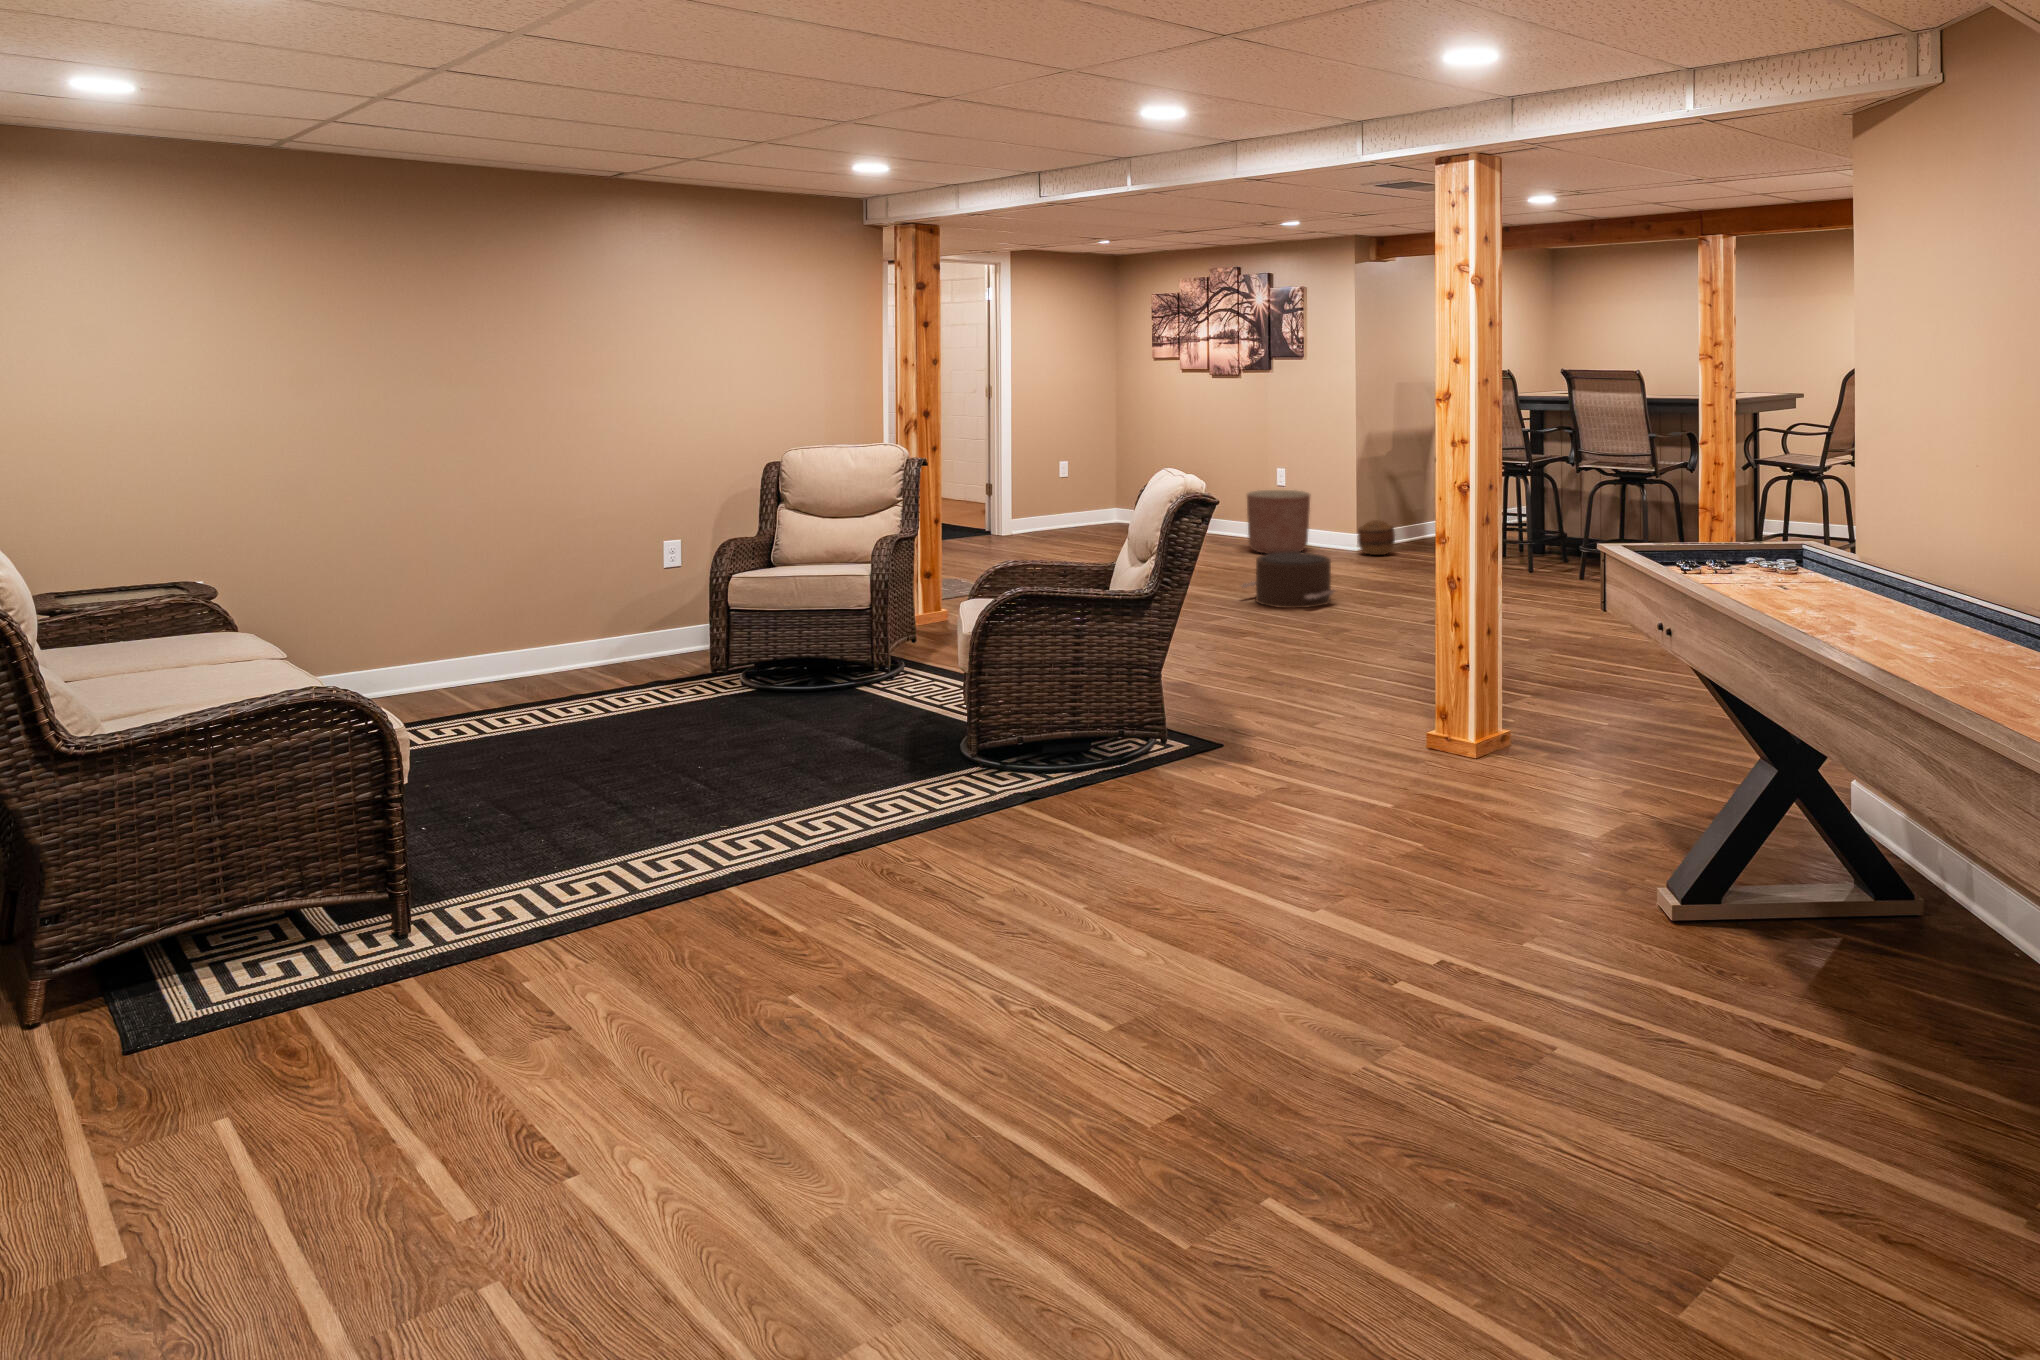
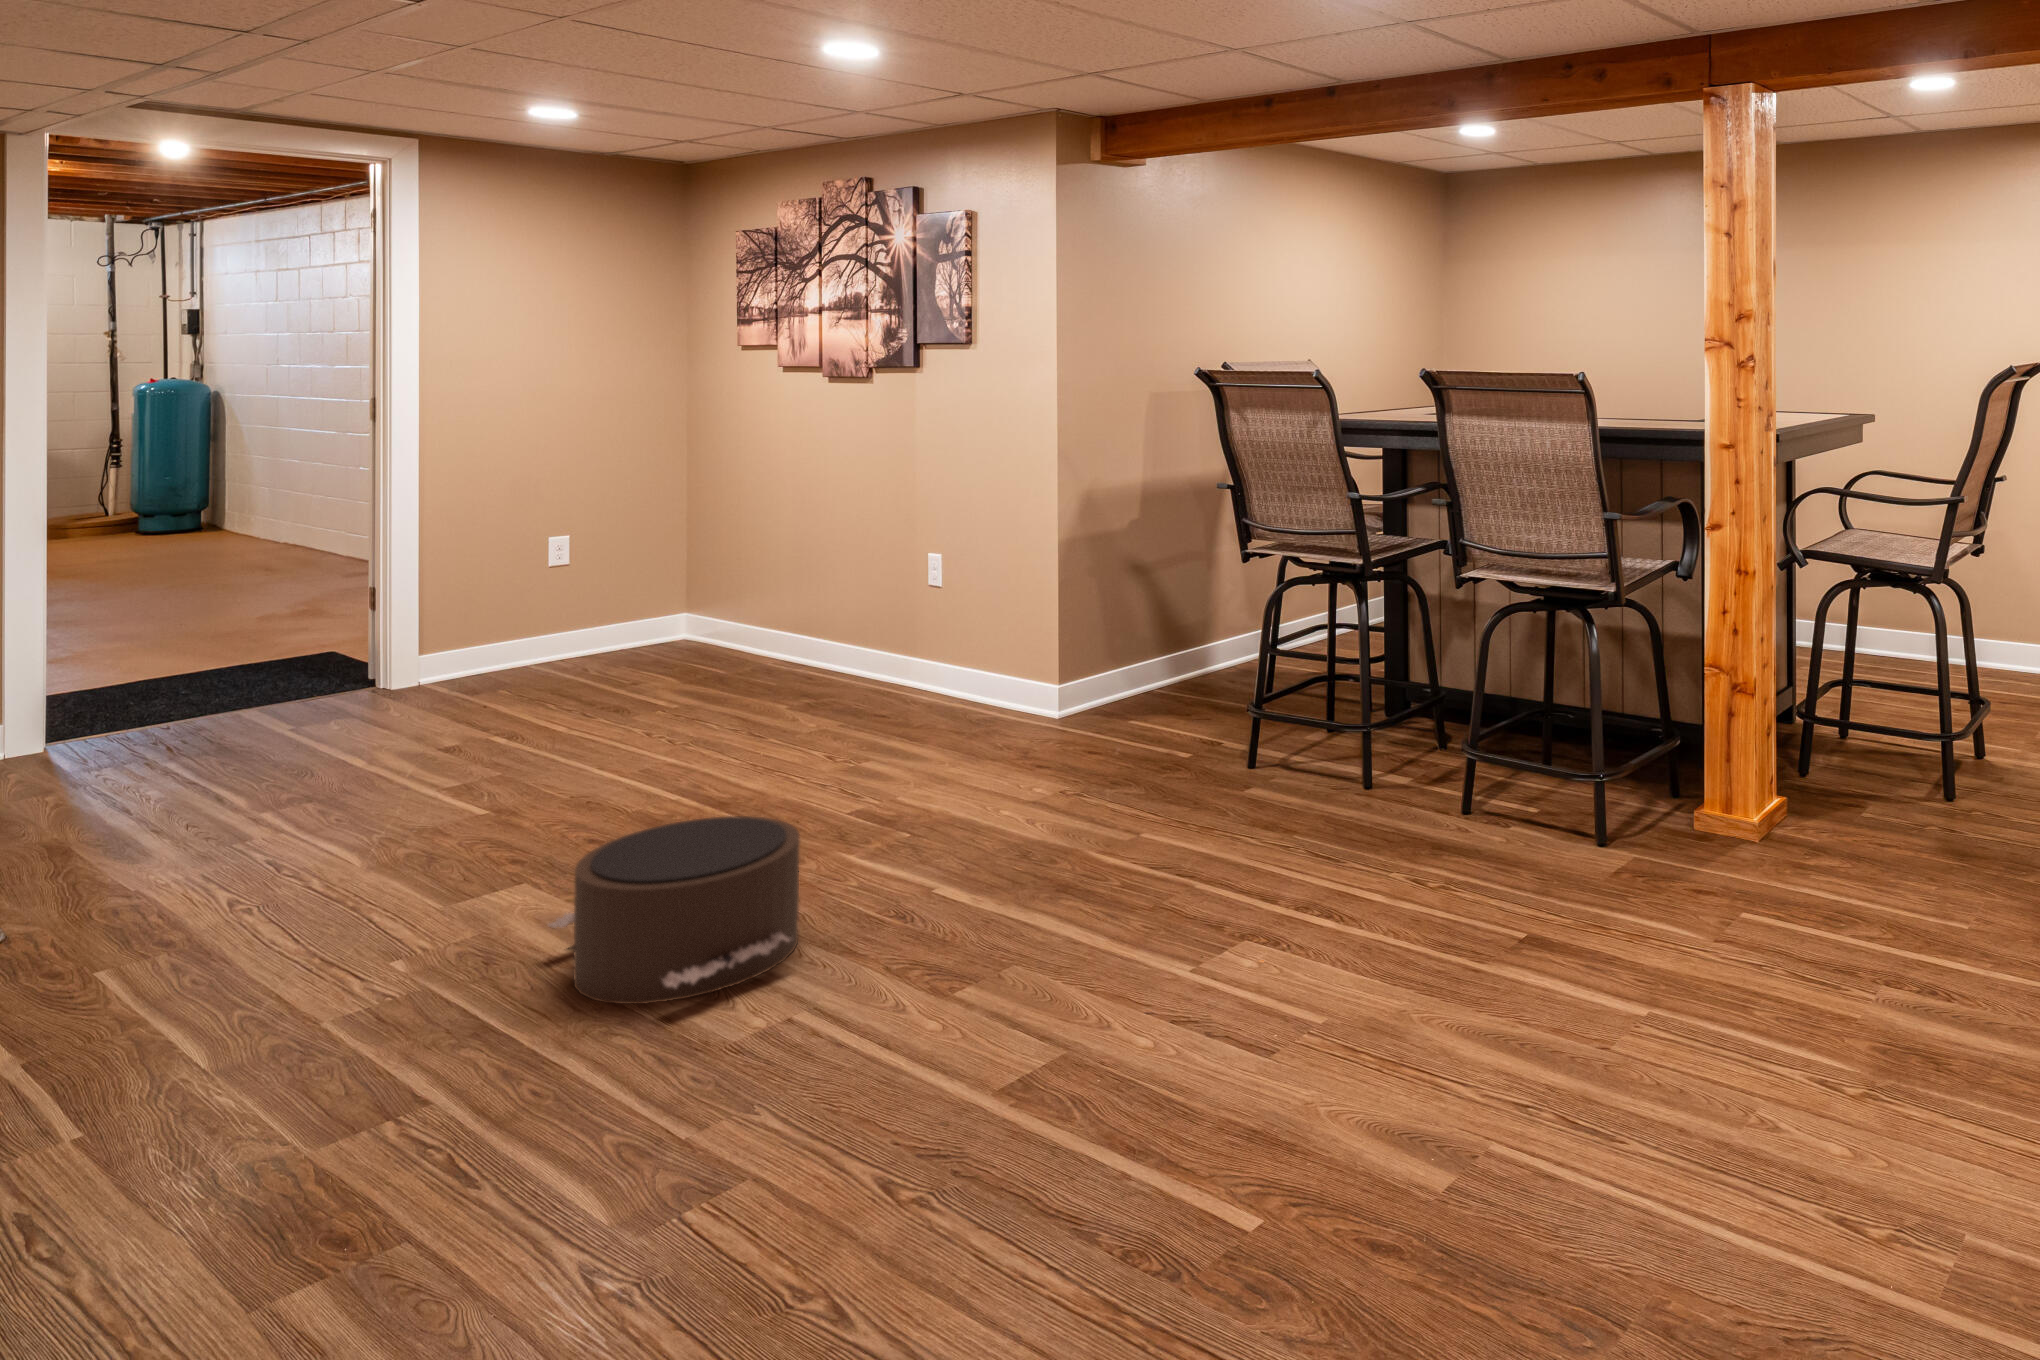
planter: present [1247,490,1310,554] -> none [834,600,971,736]
basket: present [1358,520,1395,555] -> none [1053,664,1129,734]

